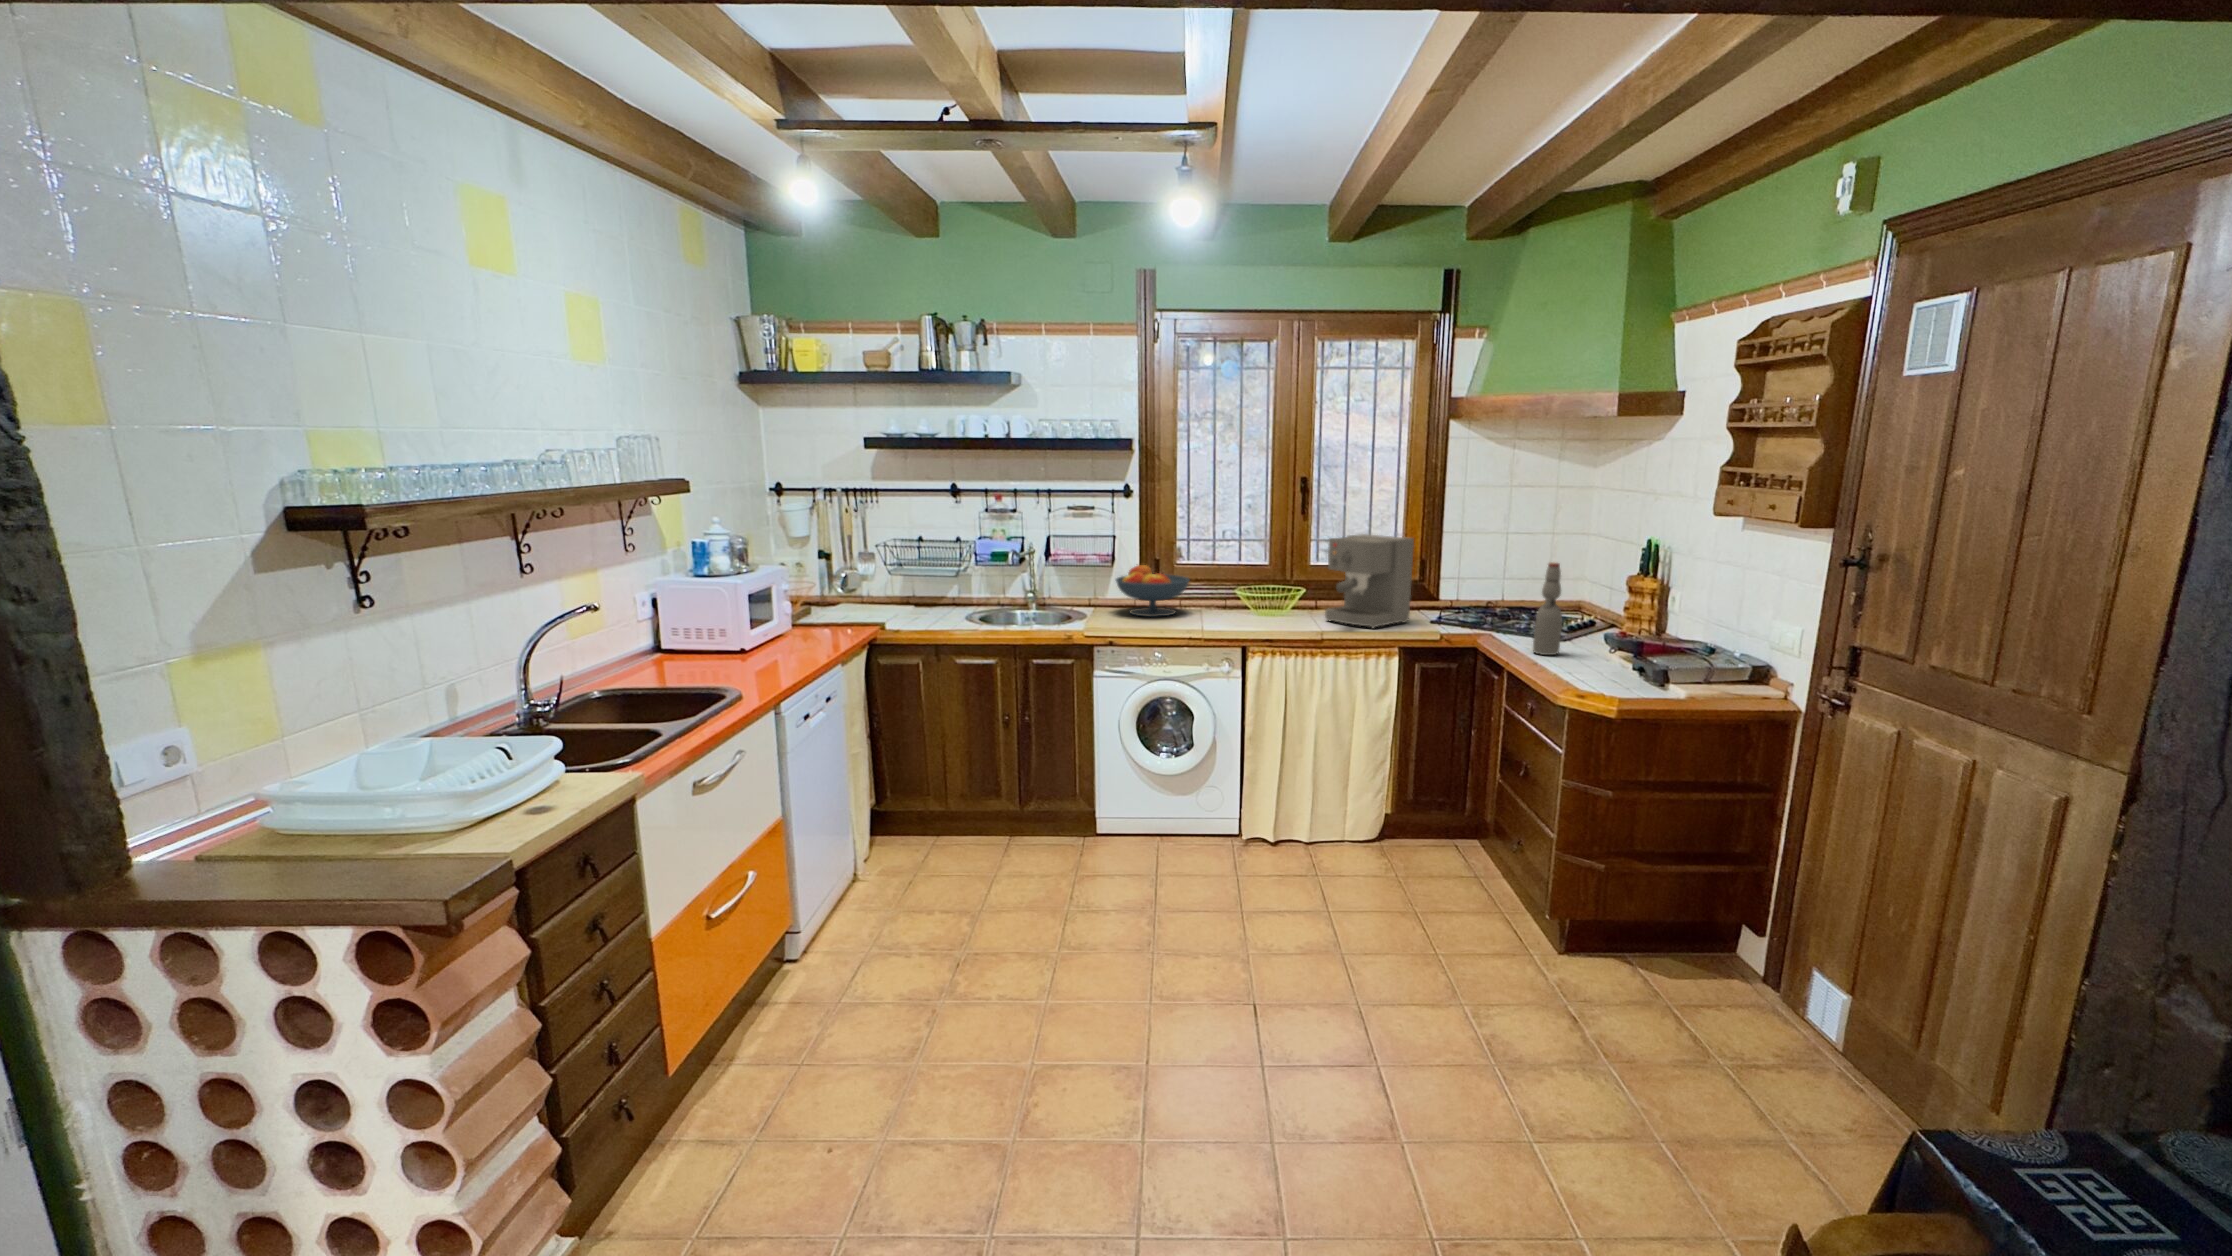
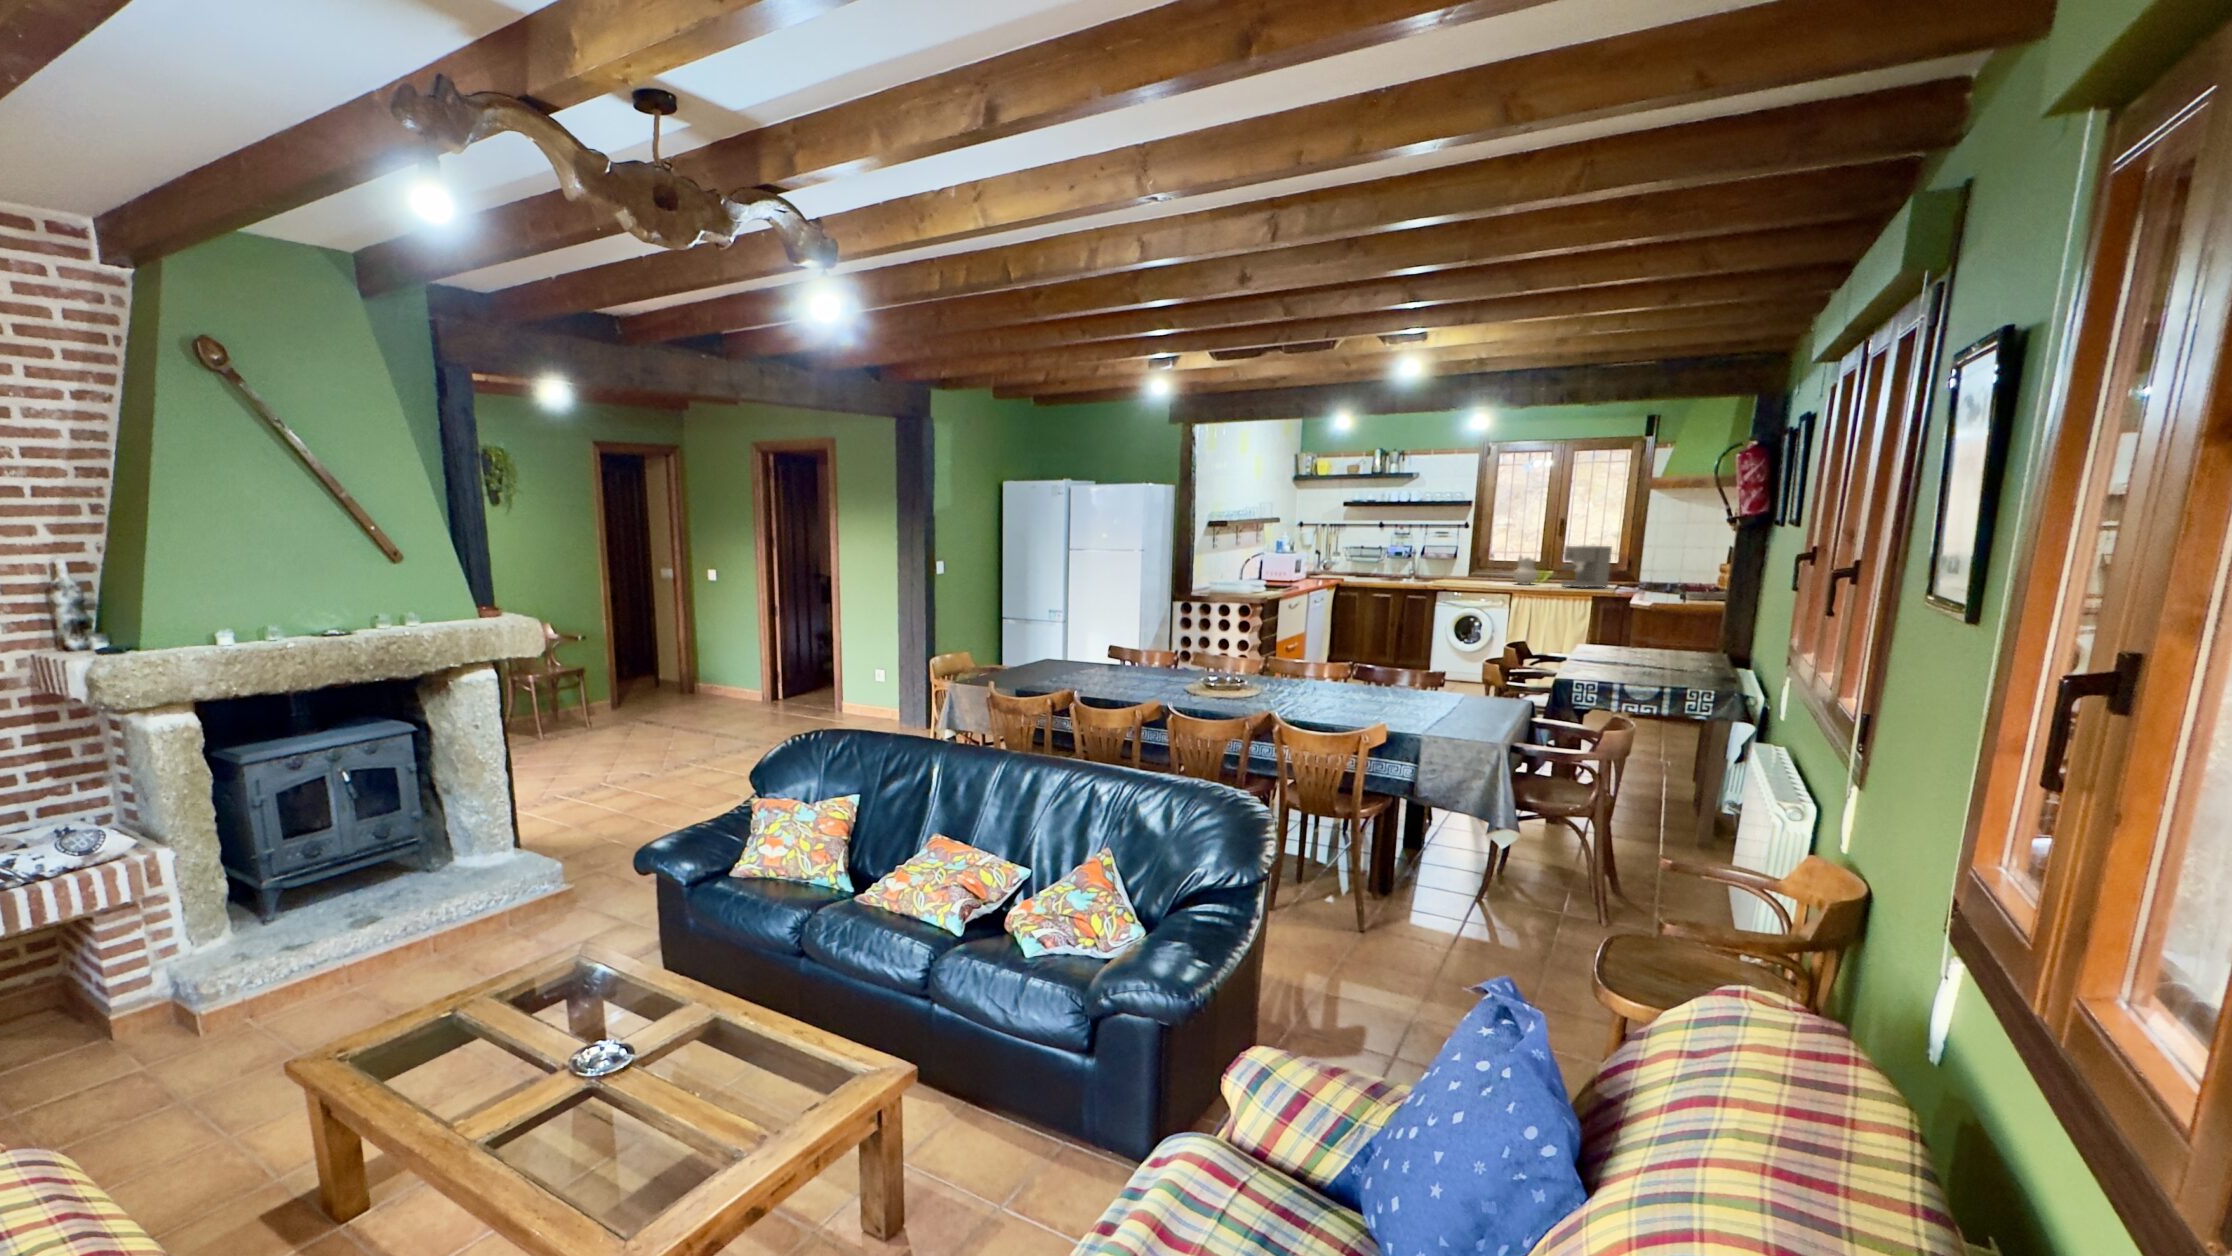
ceramic pitcher: none [1231,556,1276,618] -> present [1513,556,1538,585]
bottle: present [1533,562,1562,655] -> none [1648,553,1663,595]
fruit bowl: present [1116,565,1189,617] -> none [1454,559,1493,583]

